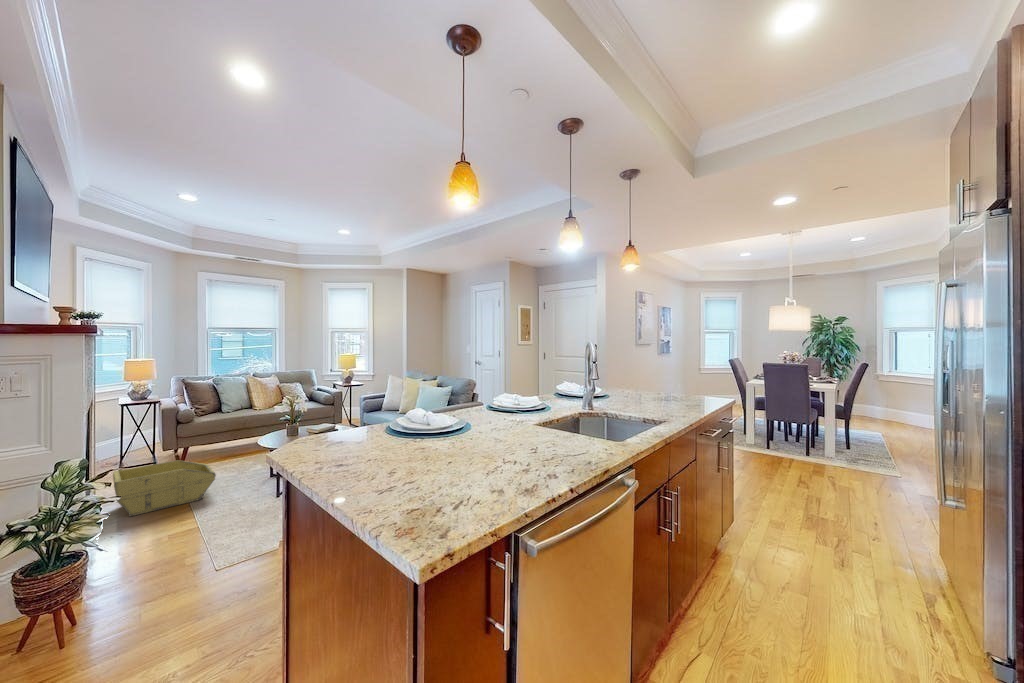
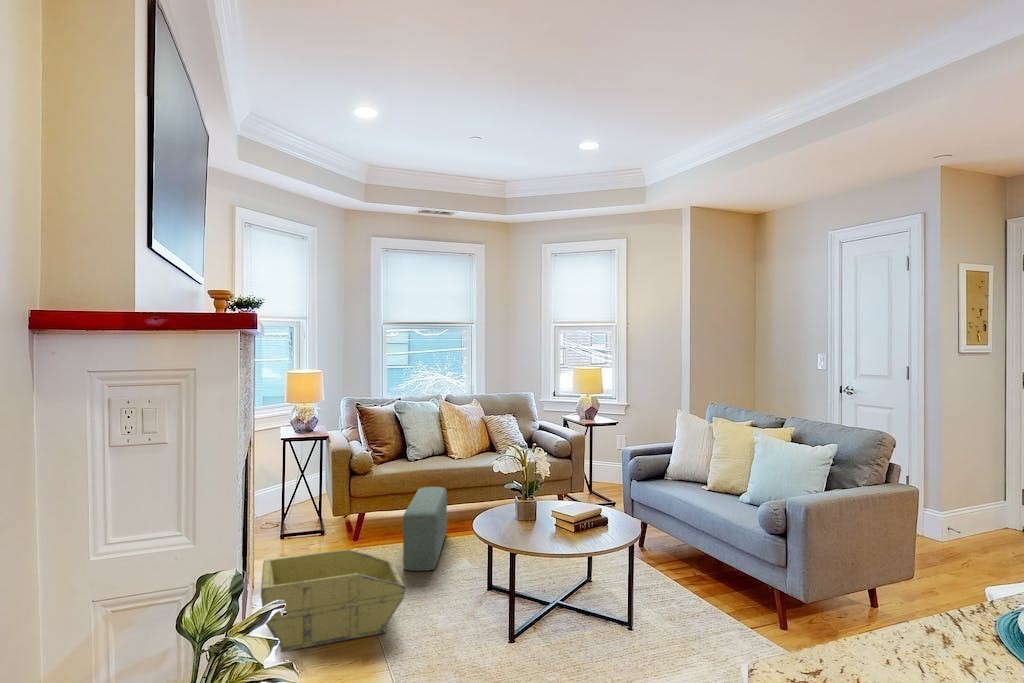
pouf: none [217,427,250,473] -> present [403,487,447,571]

